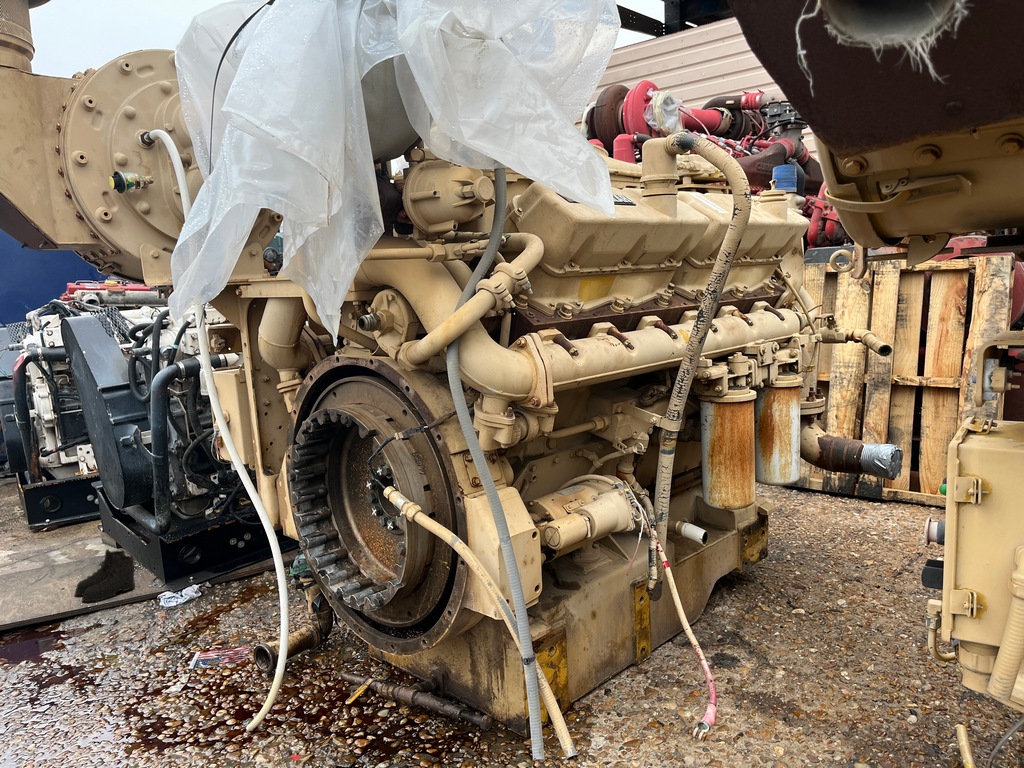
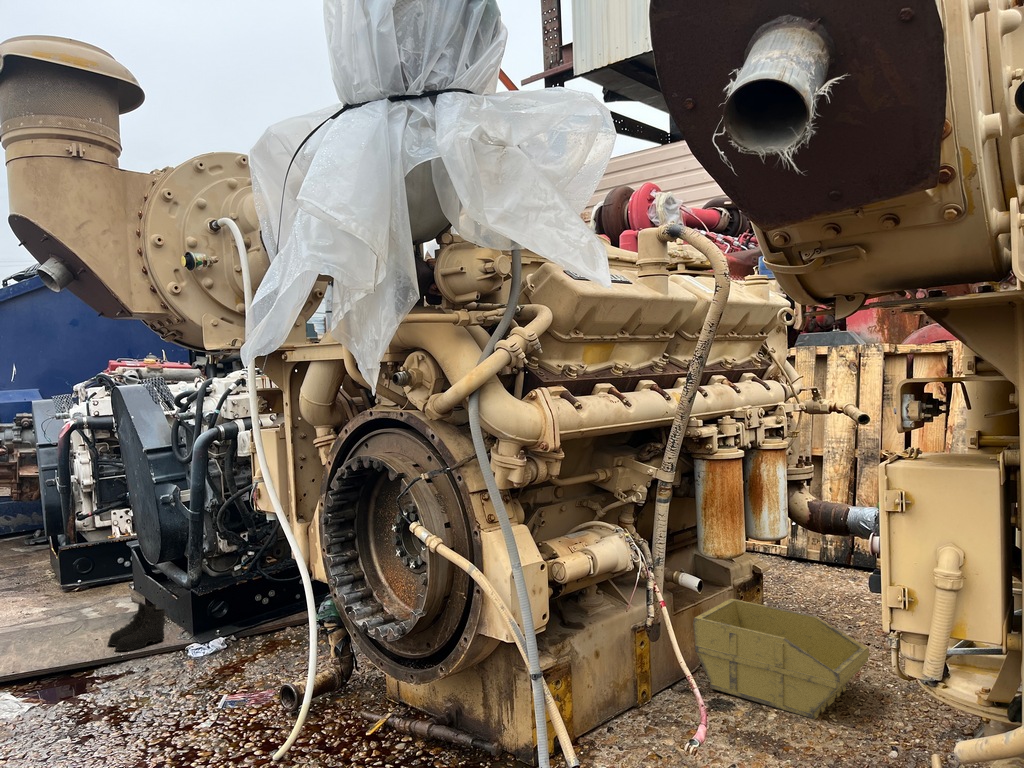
storage bin: none [696,544,884,677] -> present [693,598,870,719]

